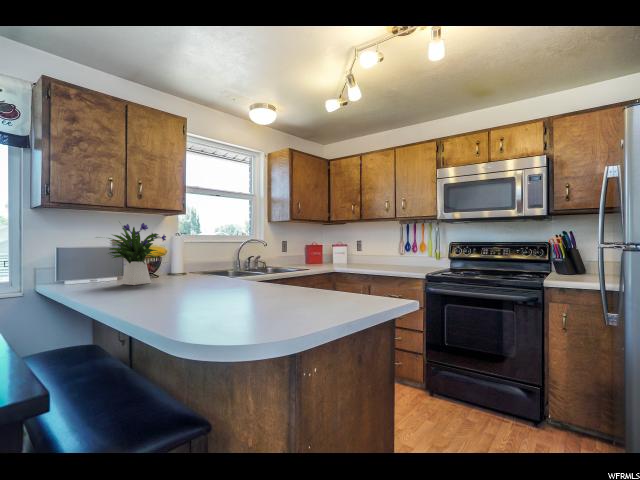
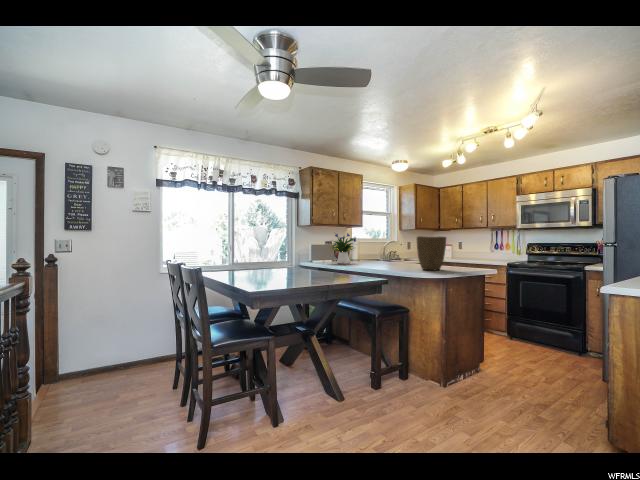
vase: none [236,226,309,315] -> present [416,236,446,270]

